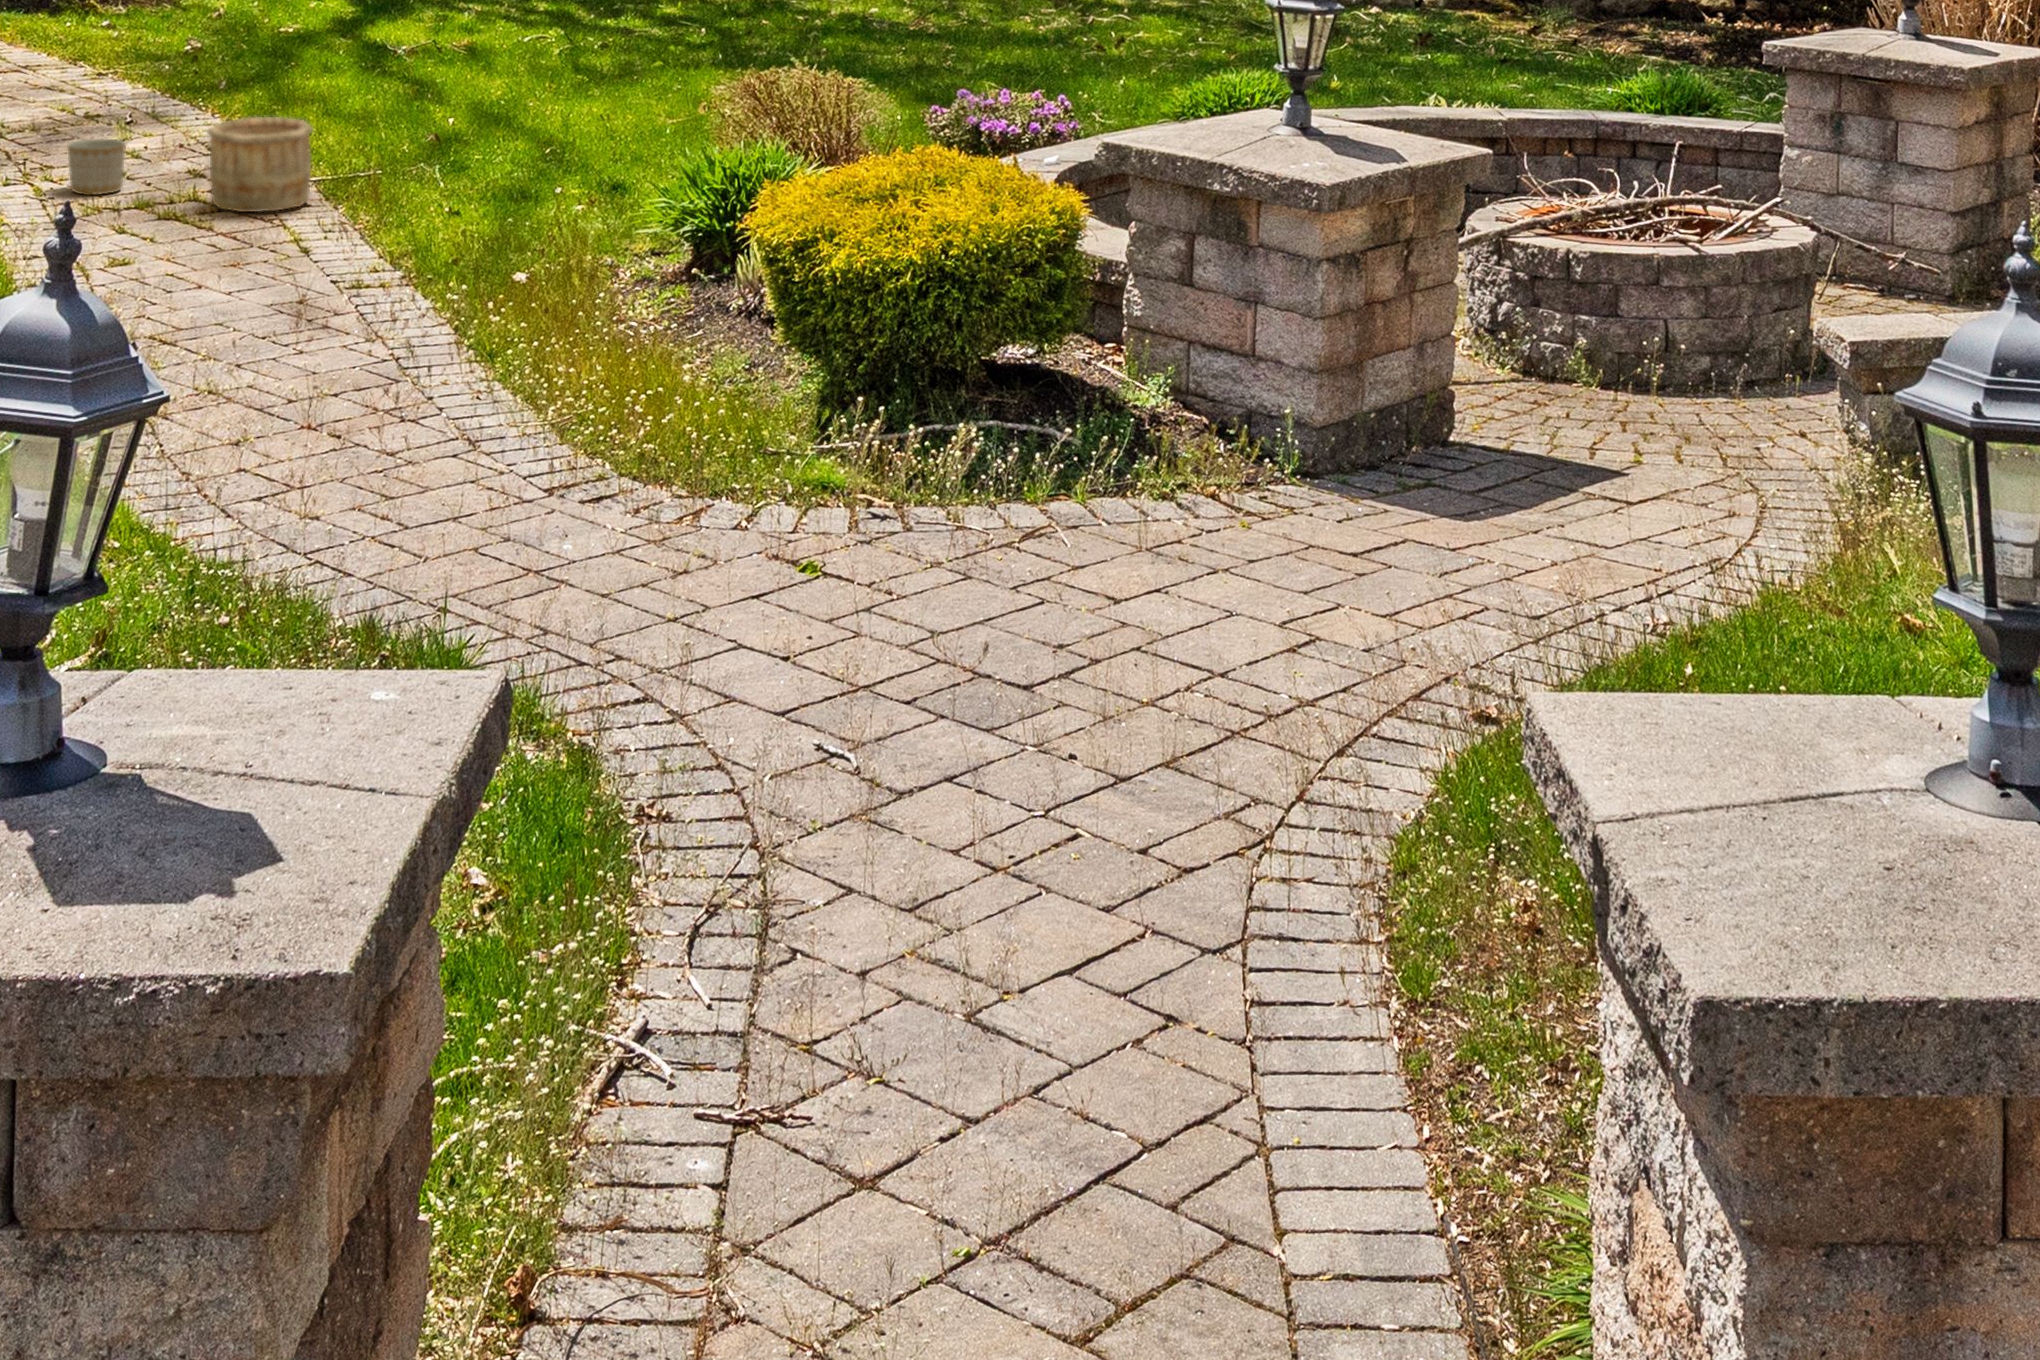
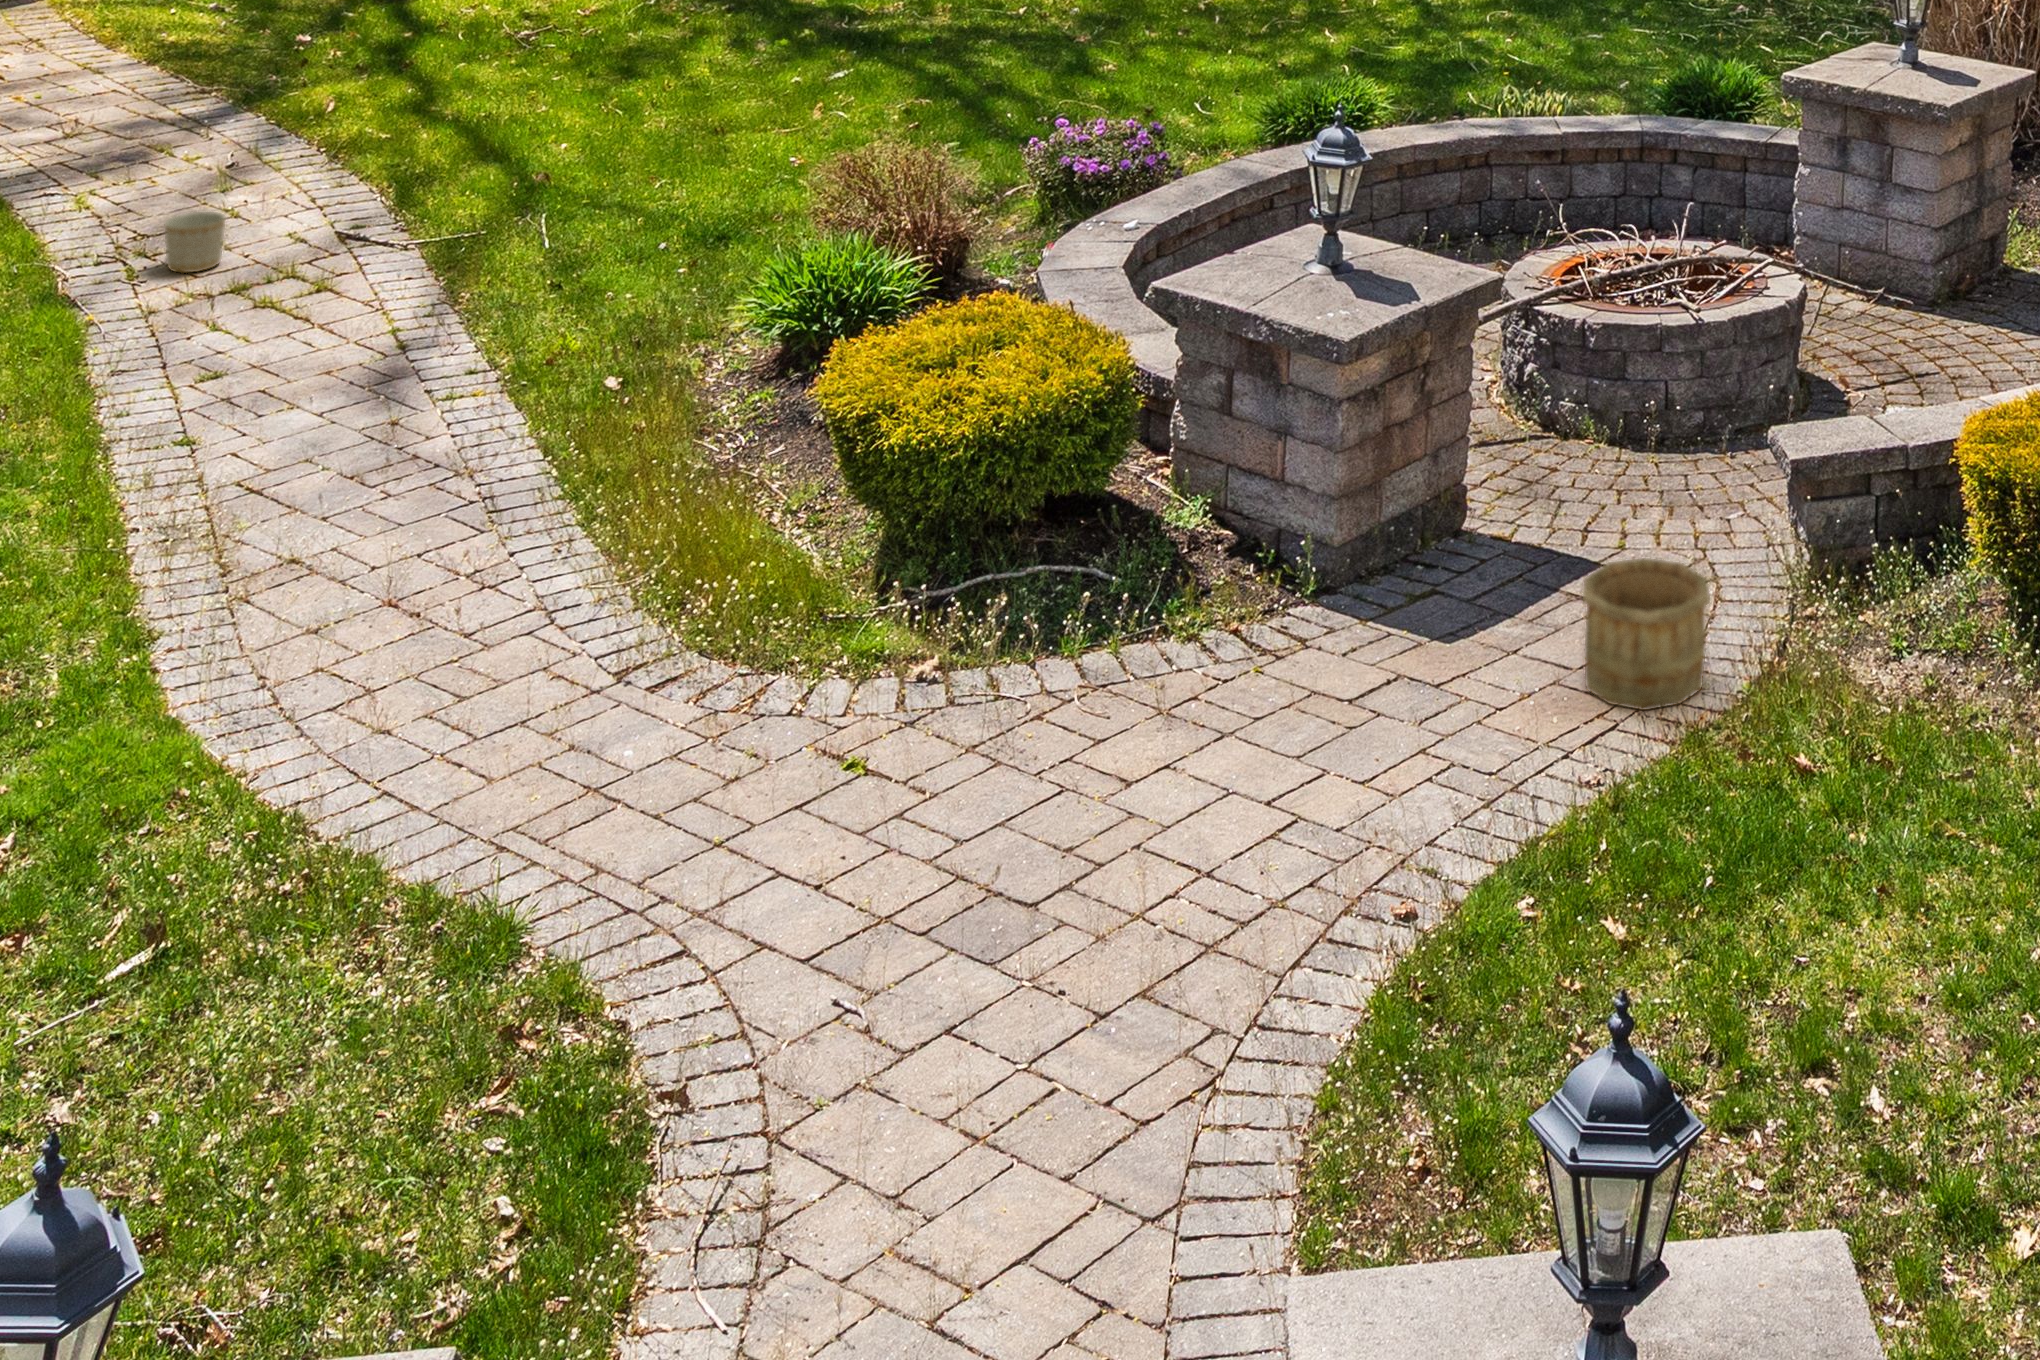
wooden bucket: present [207,117,313,212] -> present [1583,558,1710,710]

